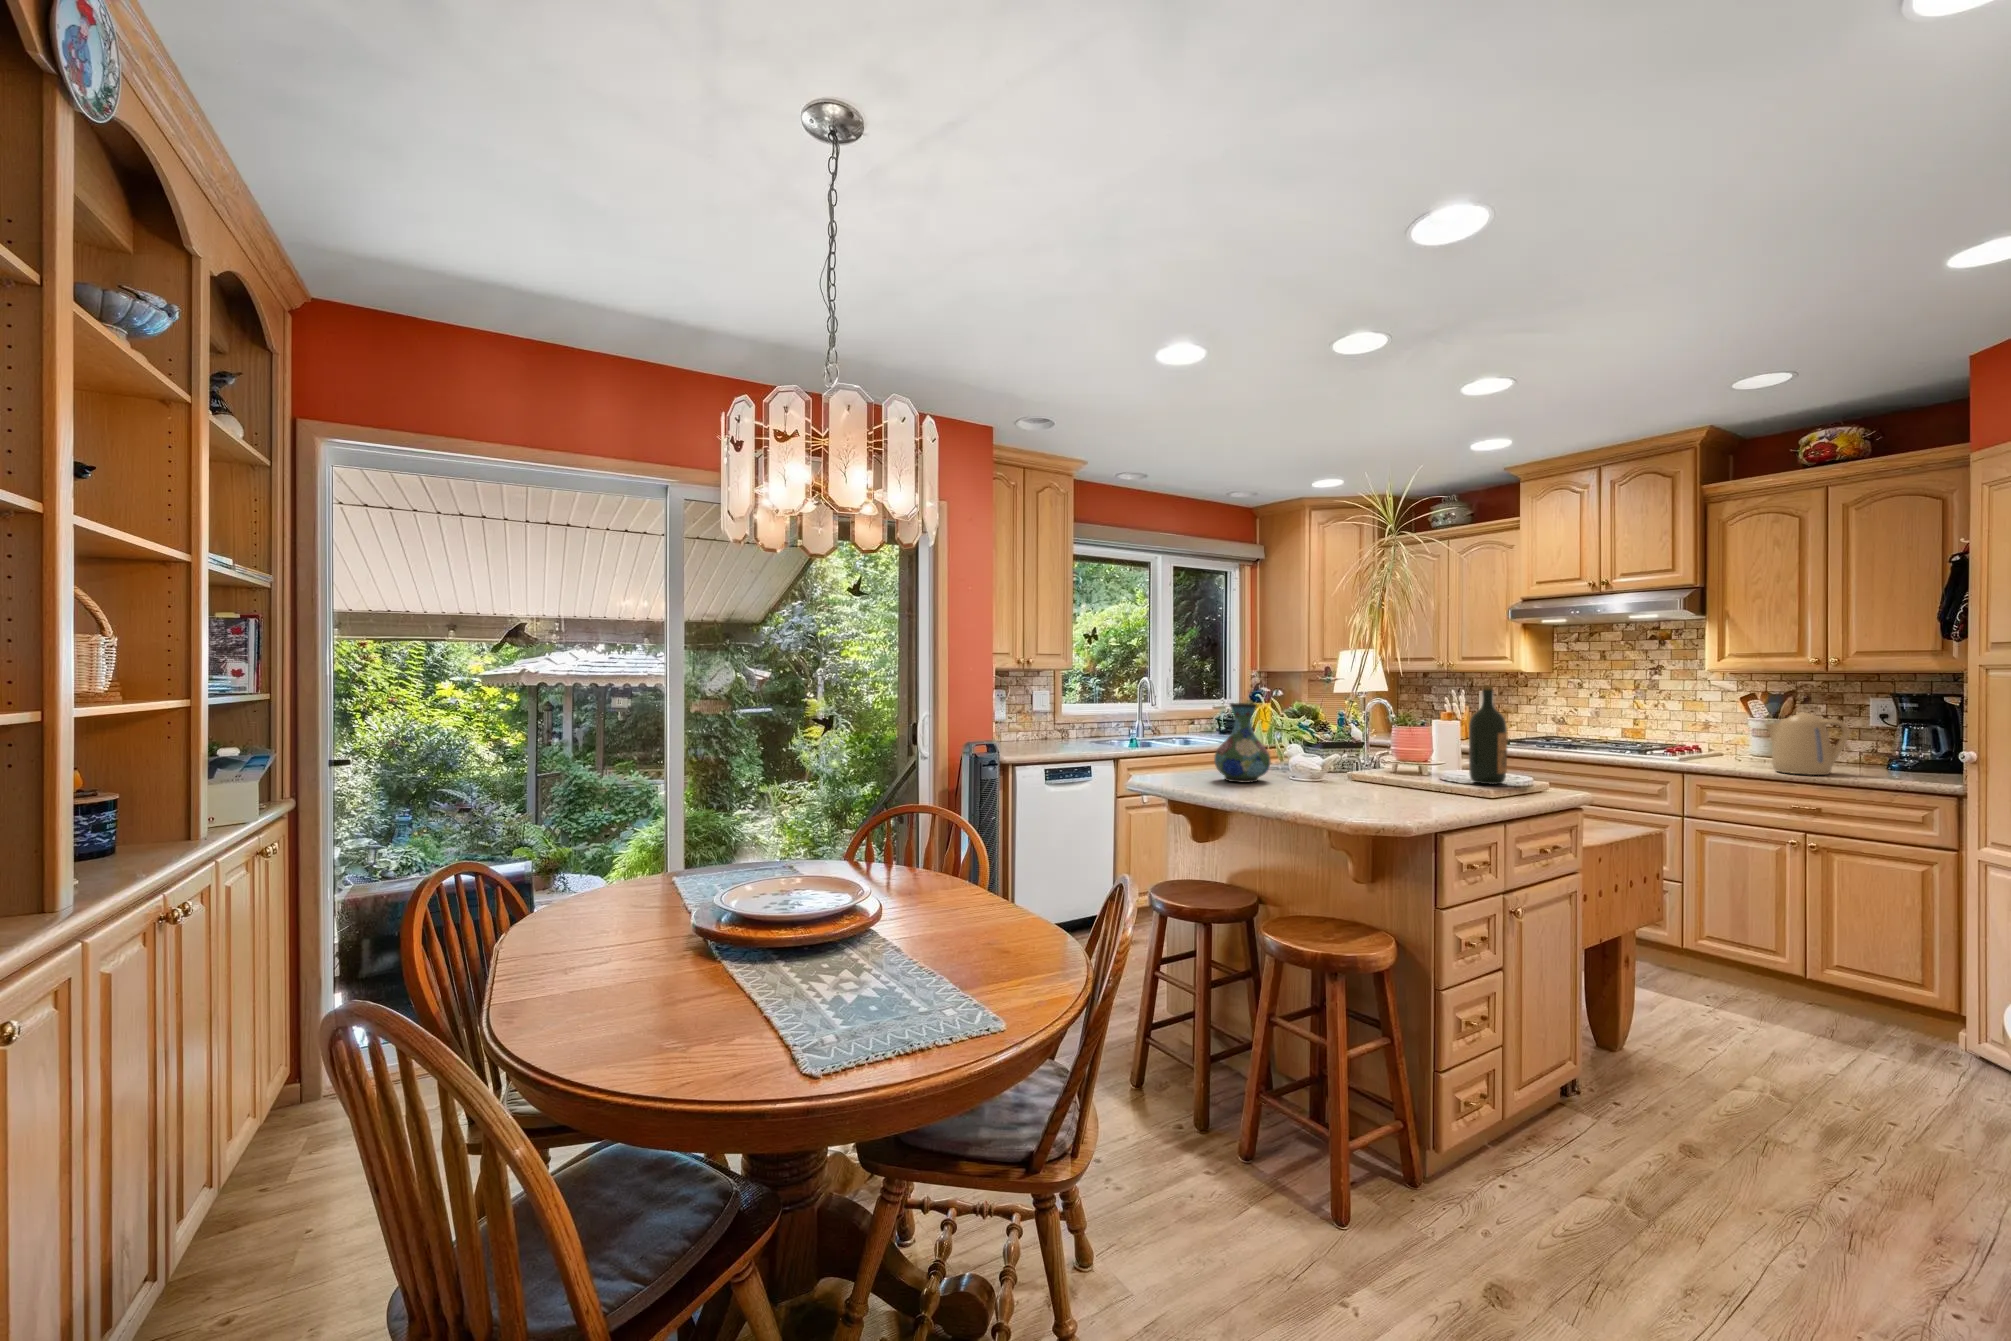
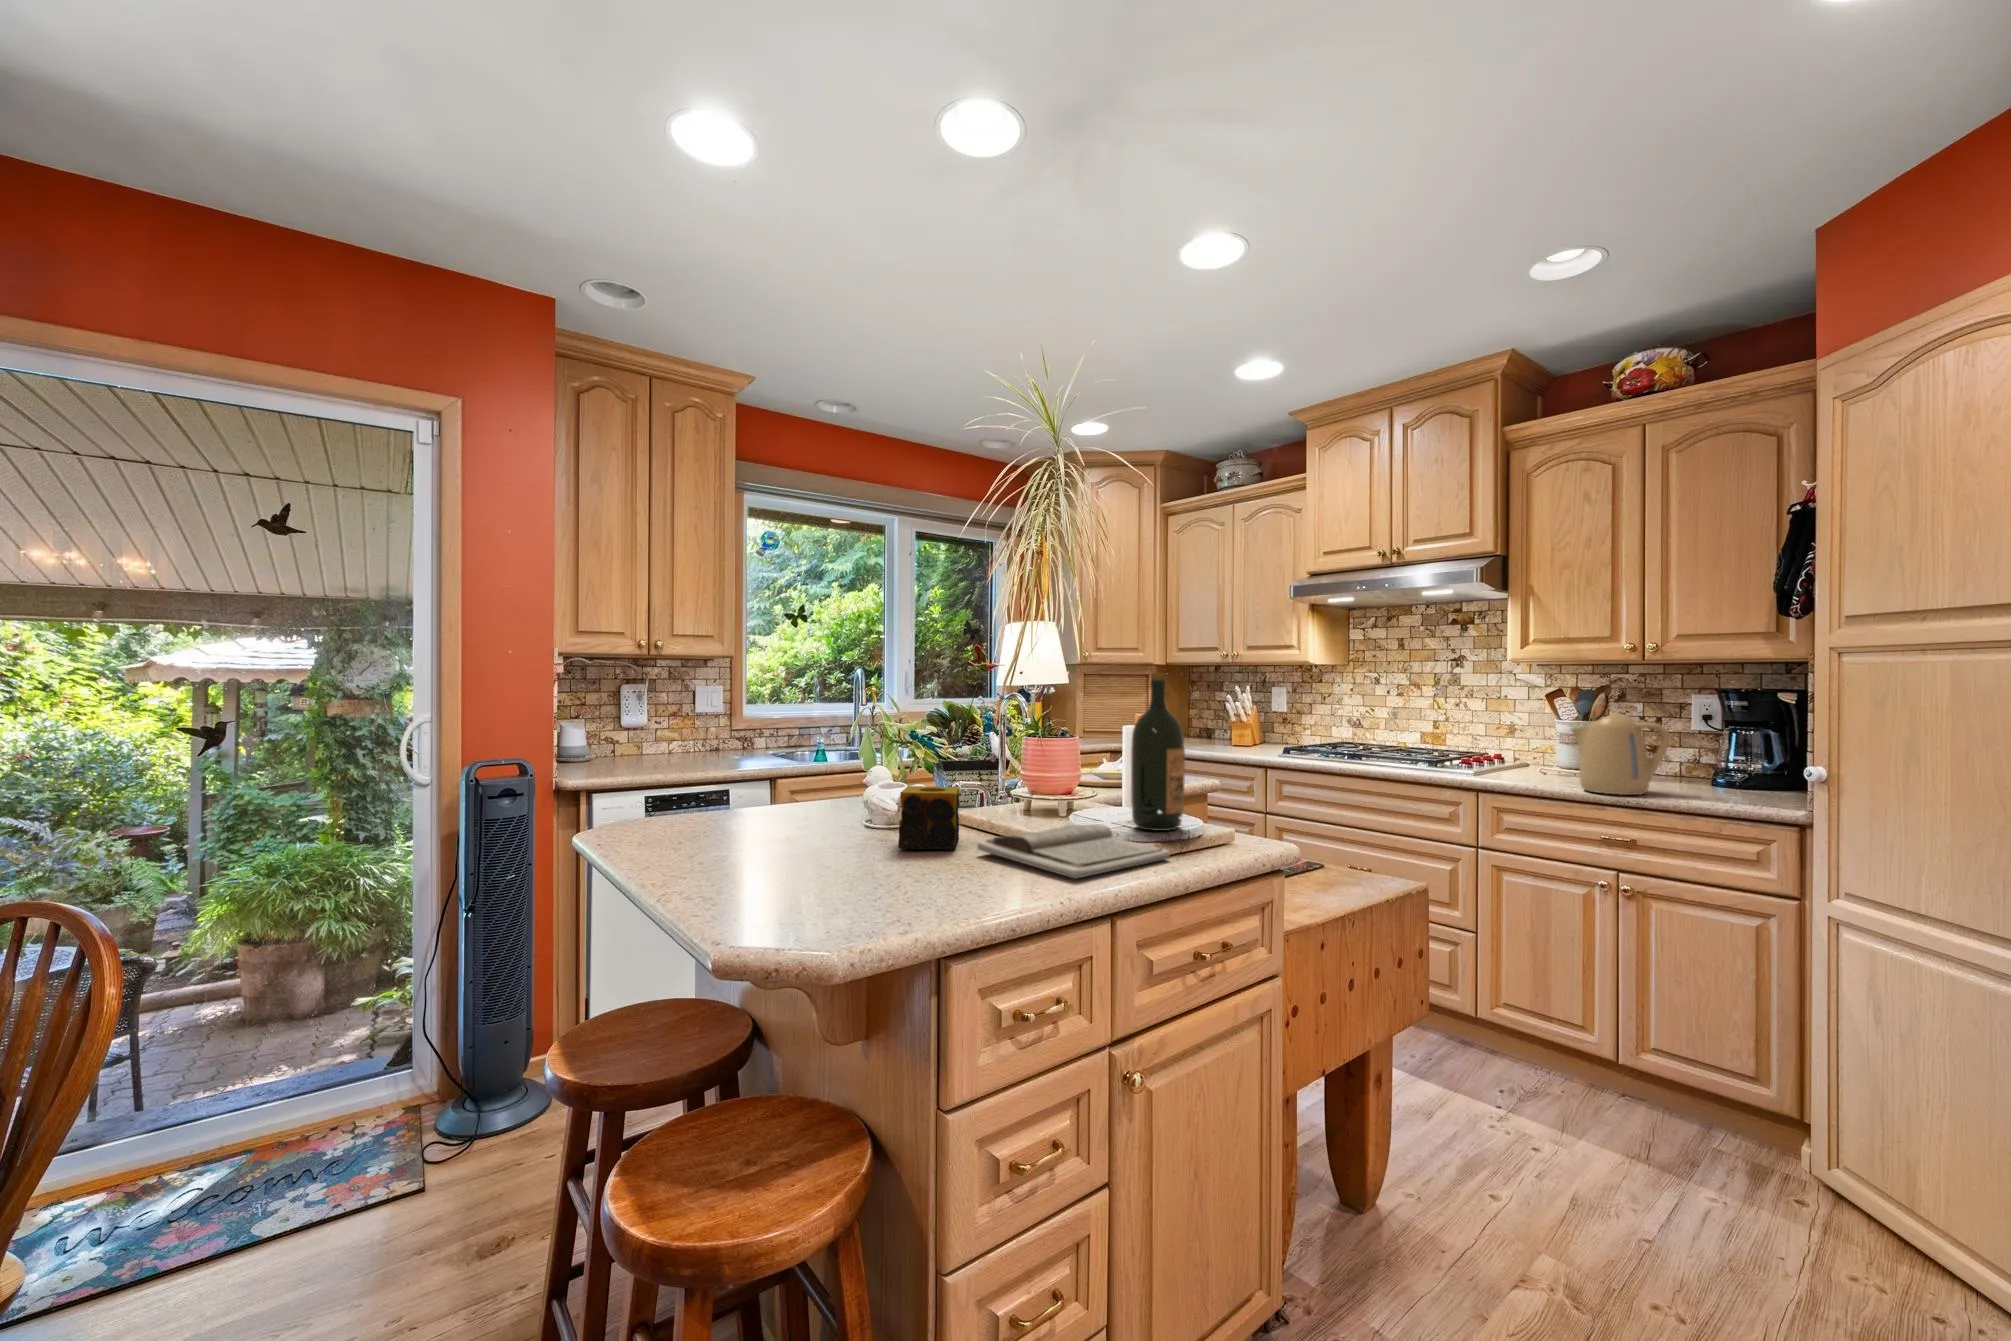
vase: present [1214,703,1270,783] -> none [744,702,834,832]
candle: none [1331,754,1374,791] -> present [898,786,960,850]
book: none [1392,778,1519,804] -> present [977,824,1170,879]

